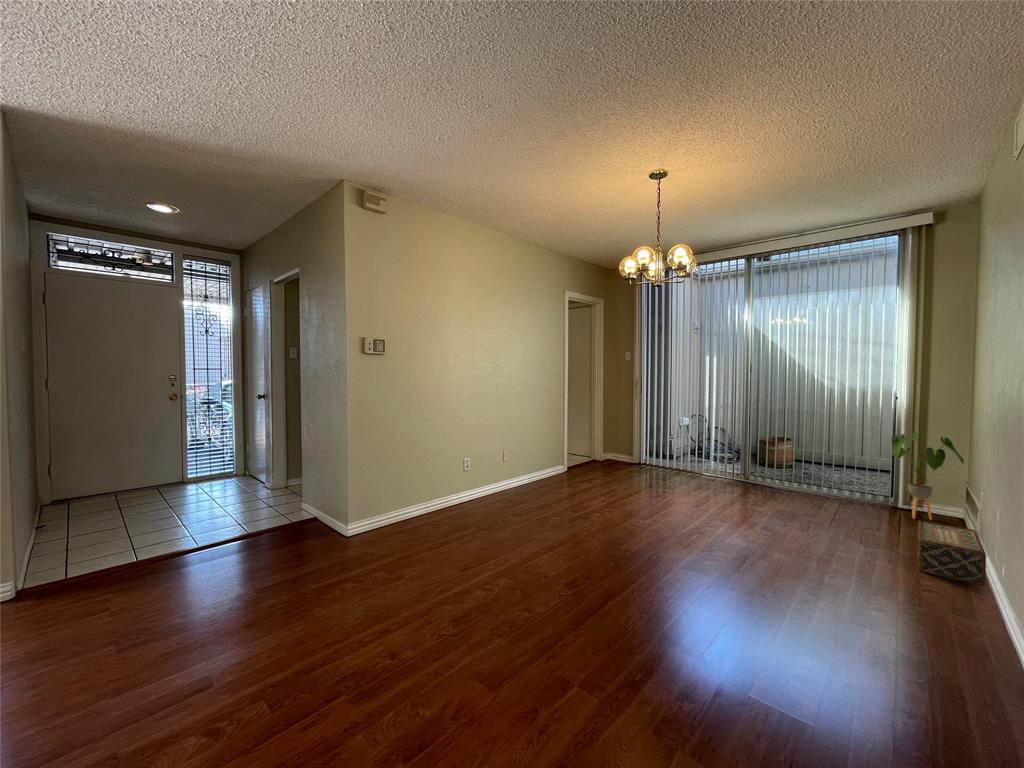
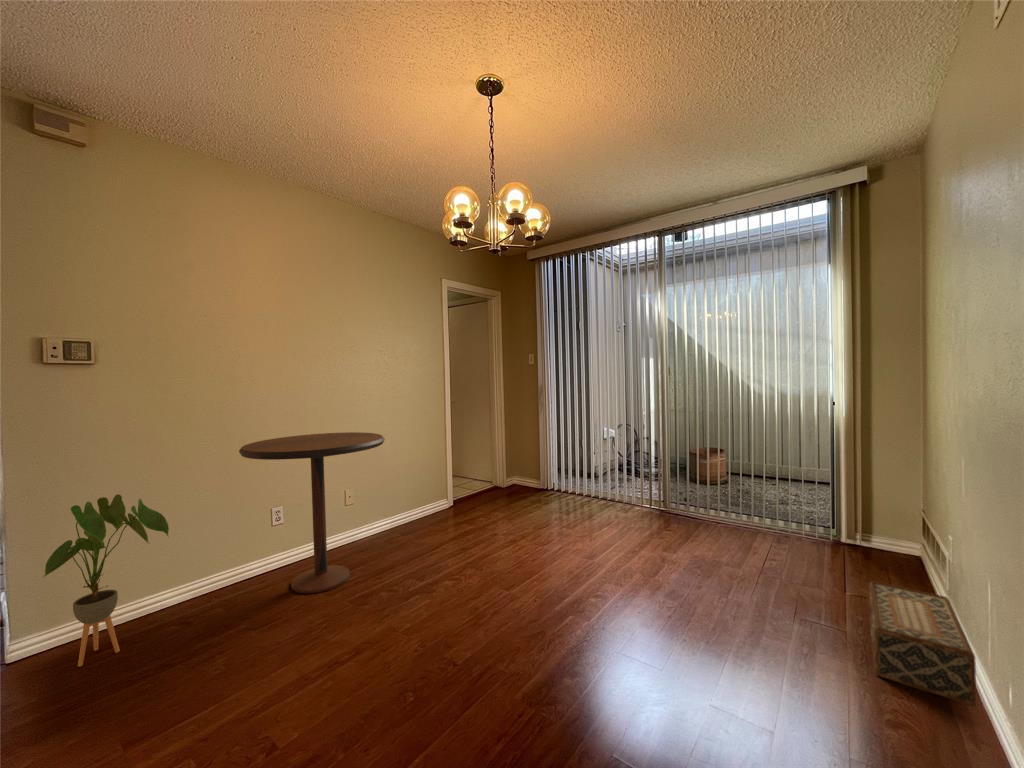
pedestal table: none [458,408,551,515] -> present [239,432,385,593]
house plant: present [891,432,964,520] -> present [43,494,169,667]

